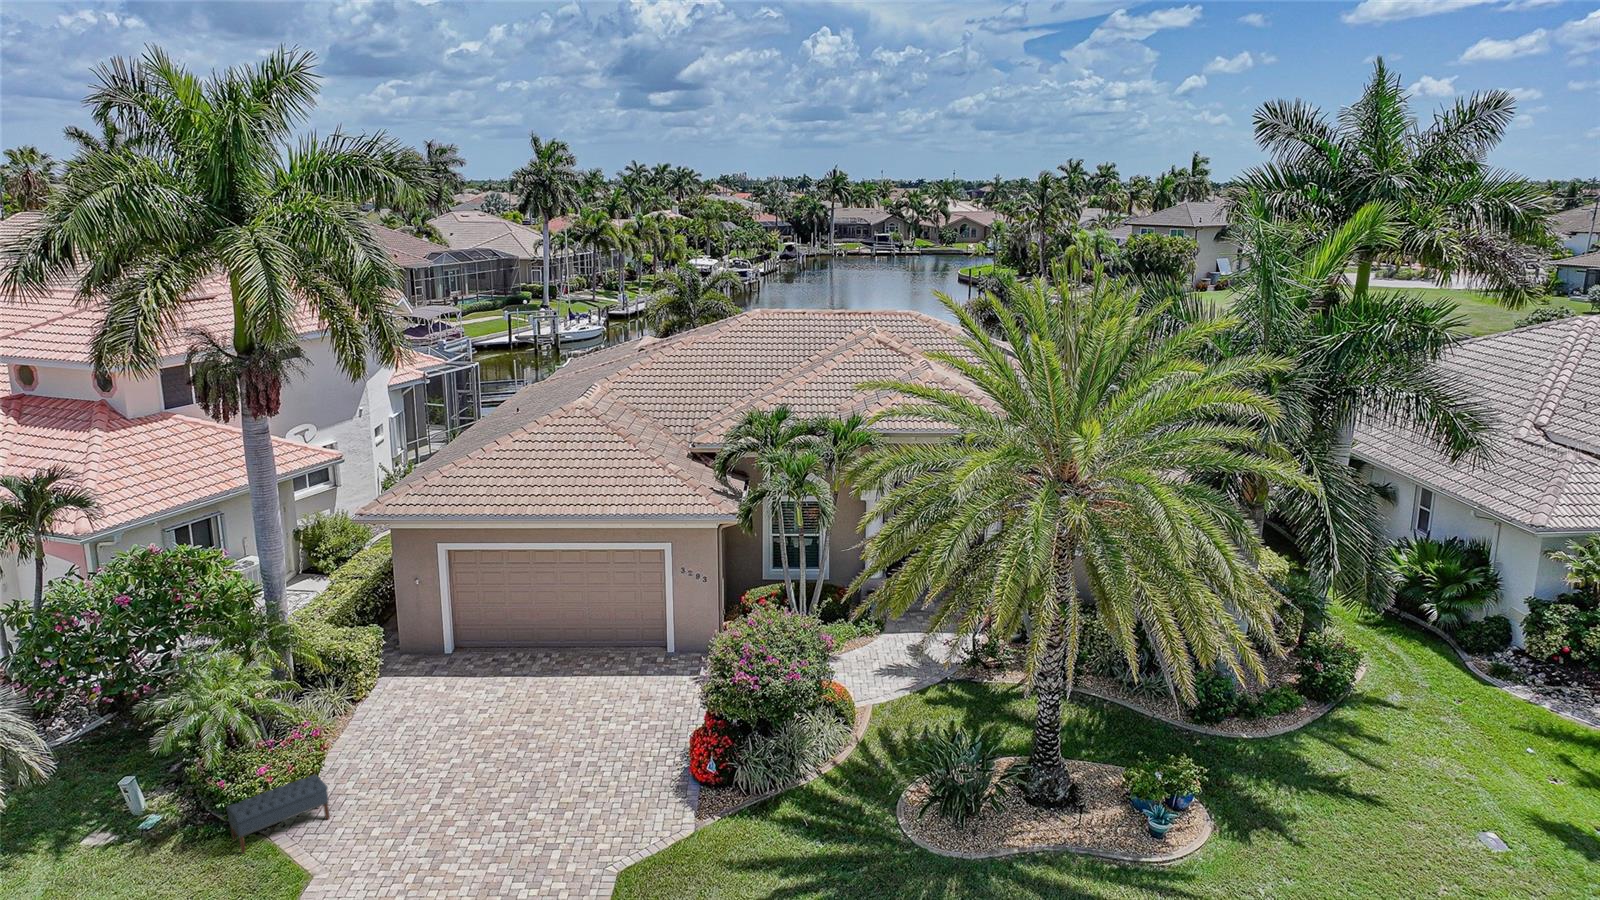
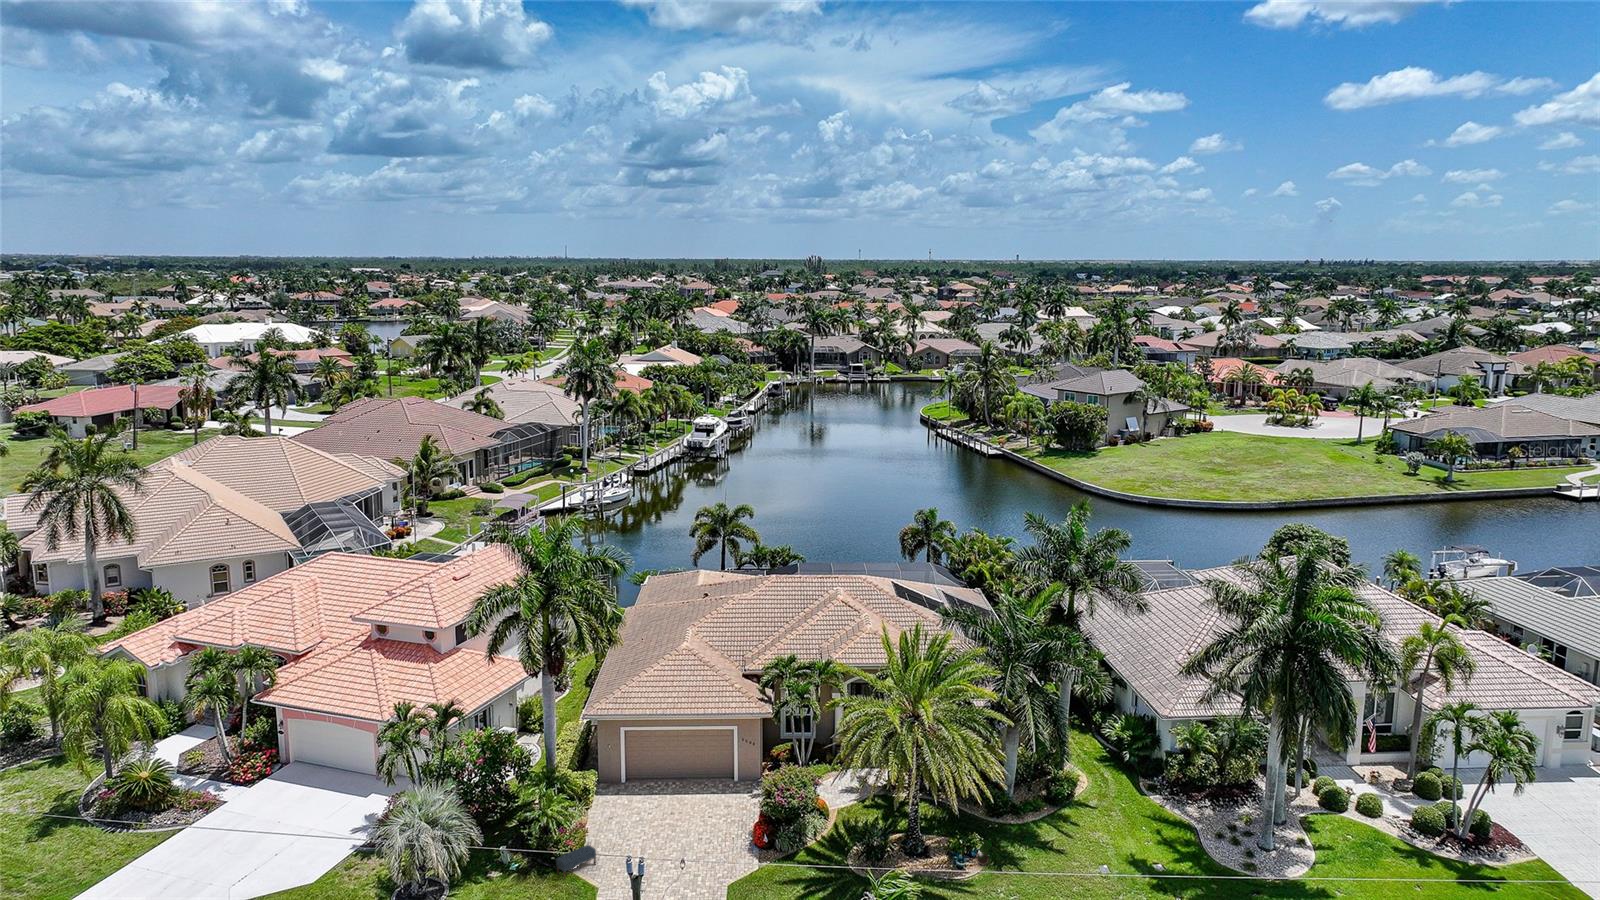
potted tree: none [1191,774,1235,831] -> present [976,842,991,865]

